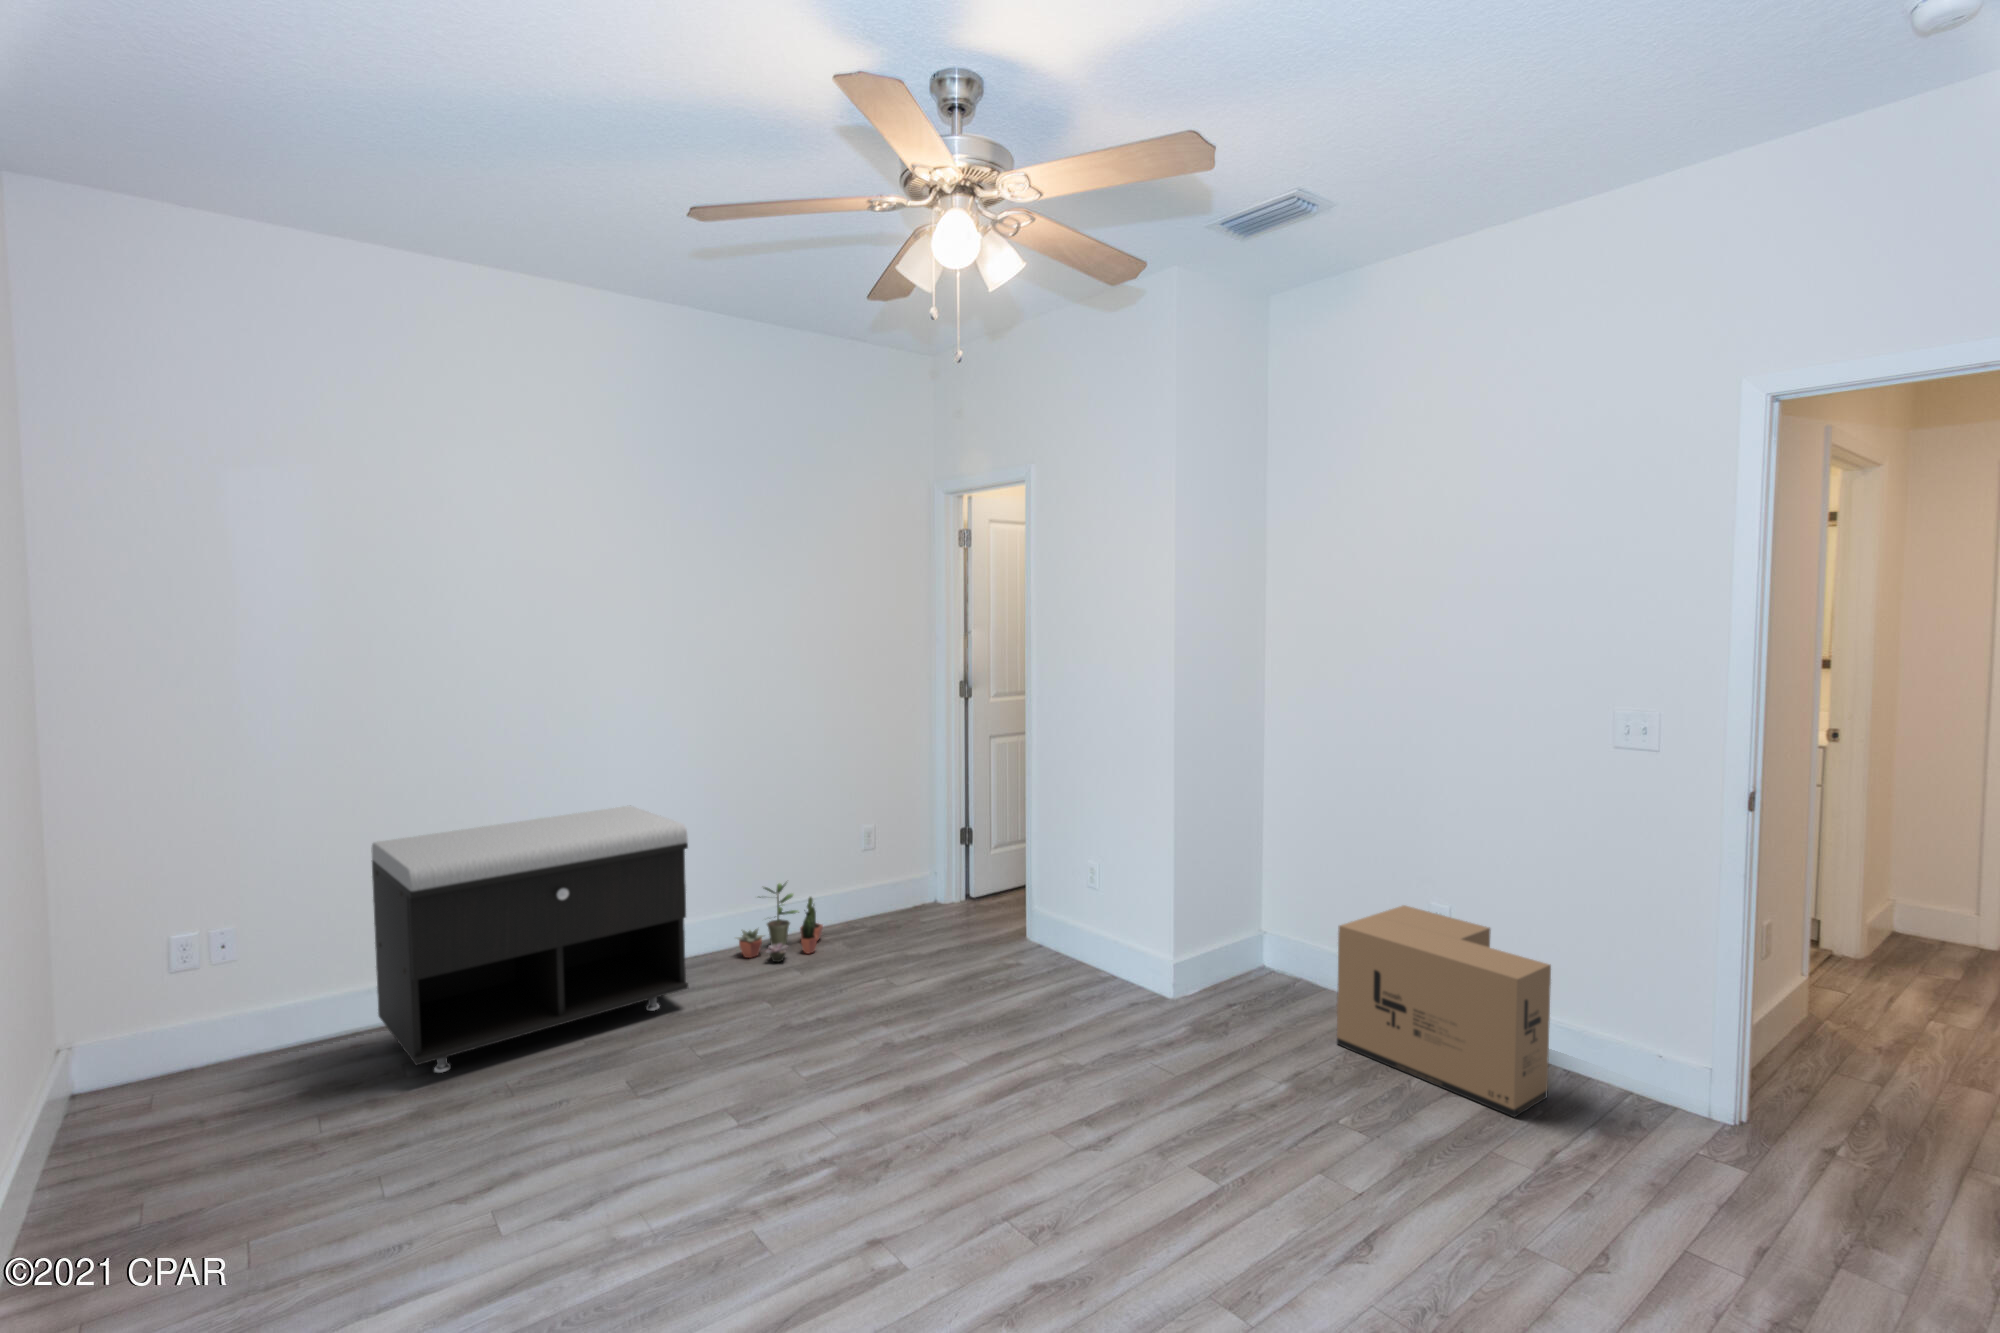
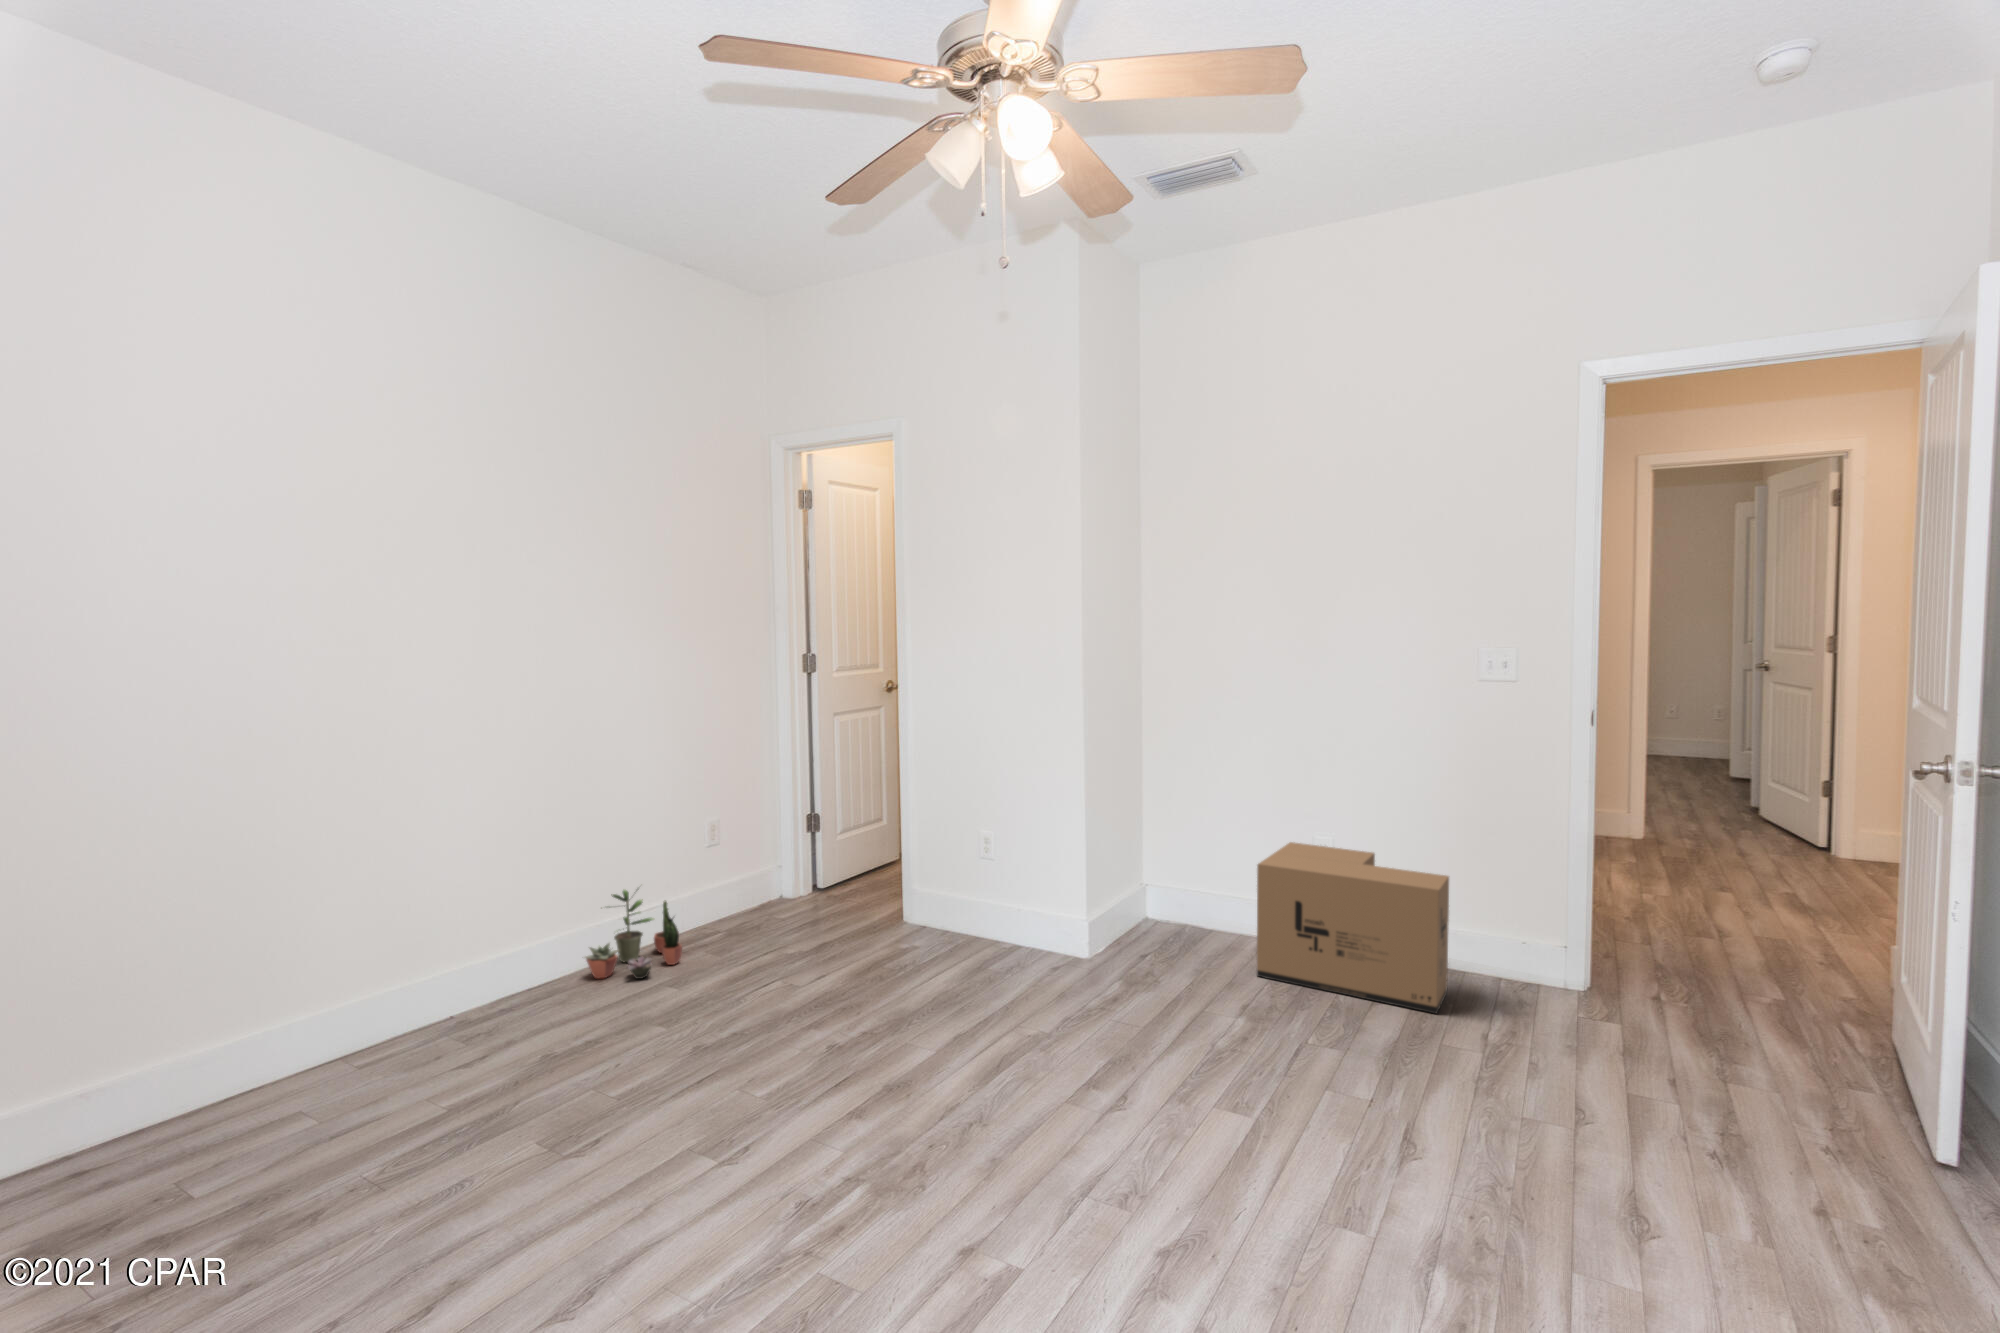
storage bench: present [371,806,688,1073] -> none [99,809,563,1180]

